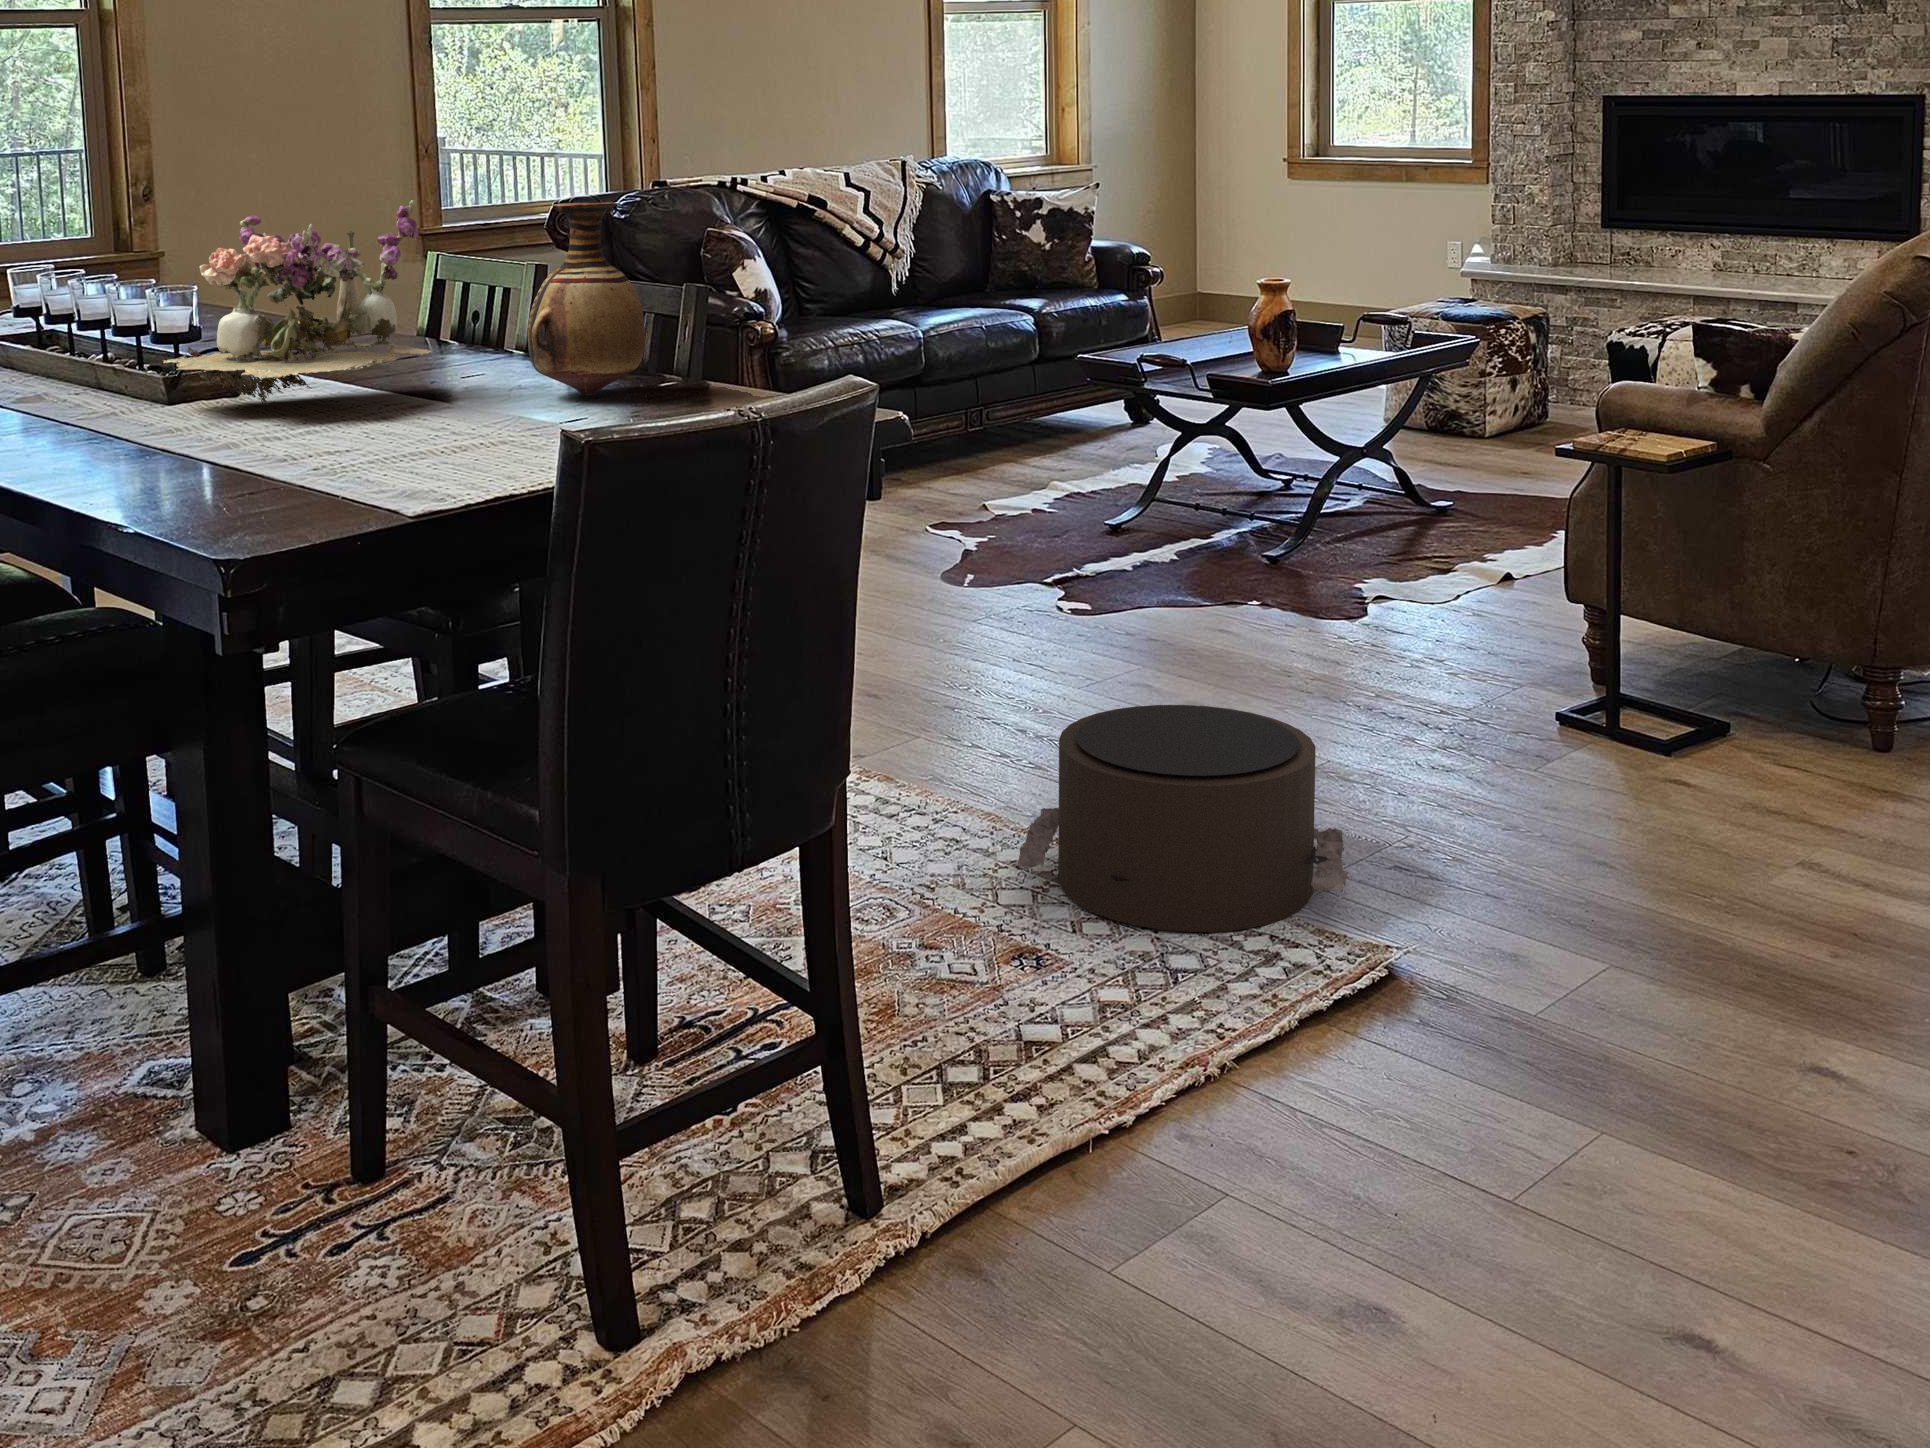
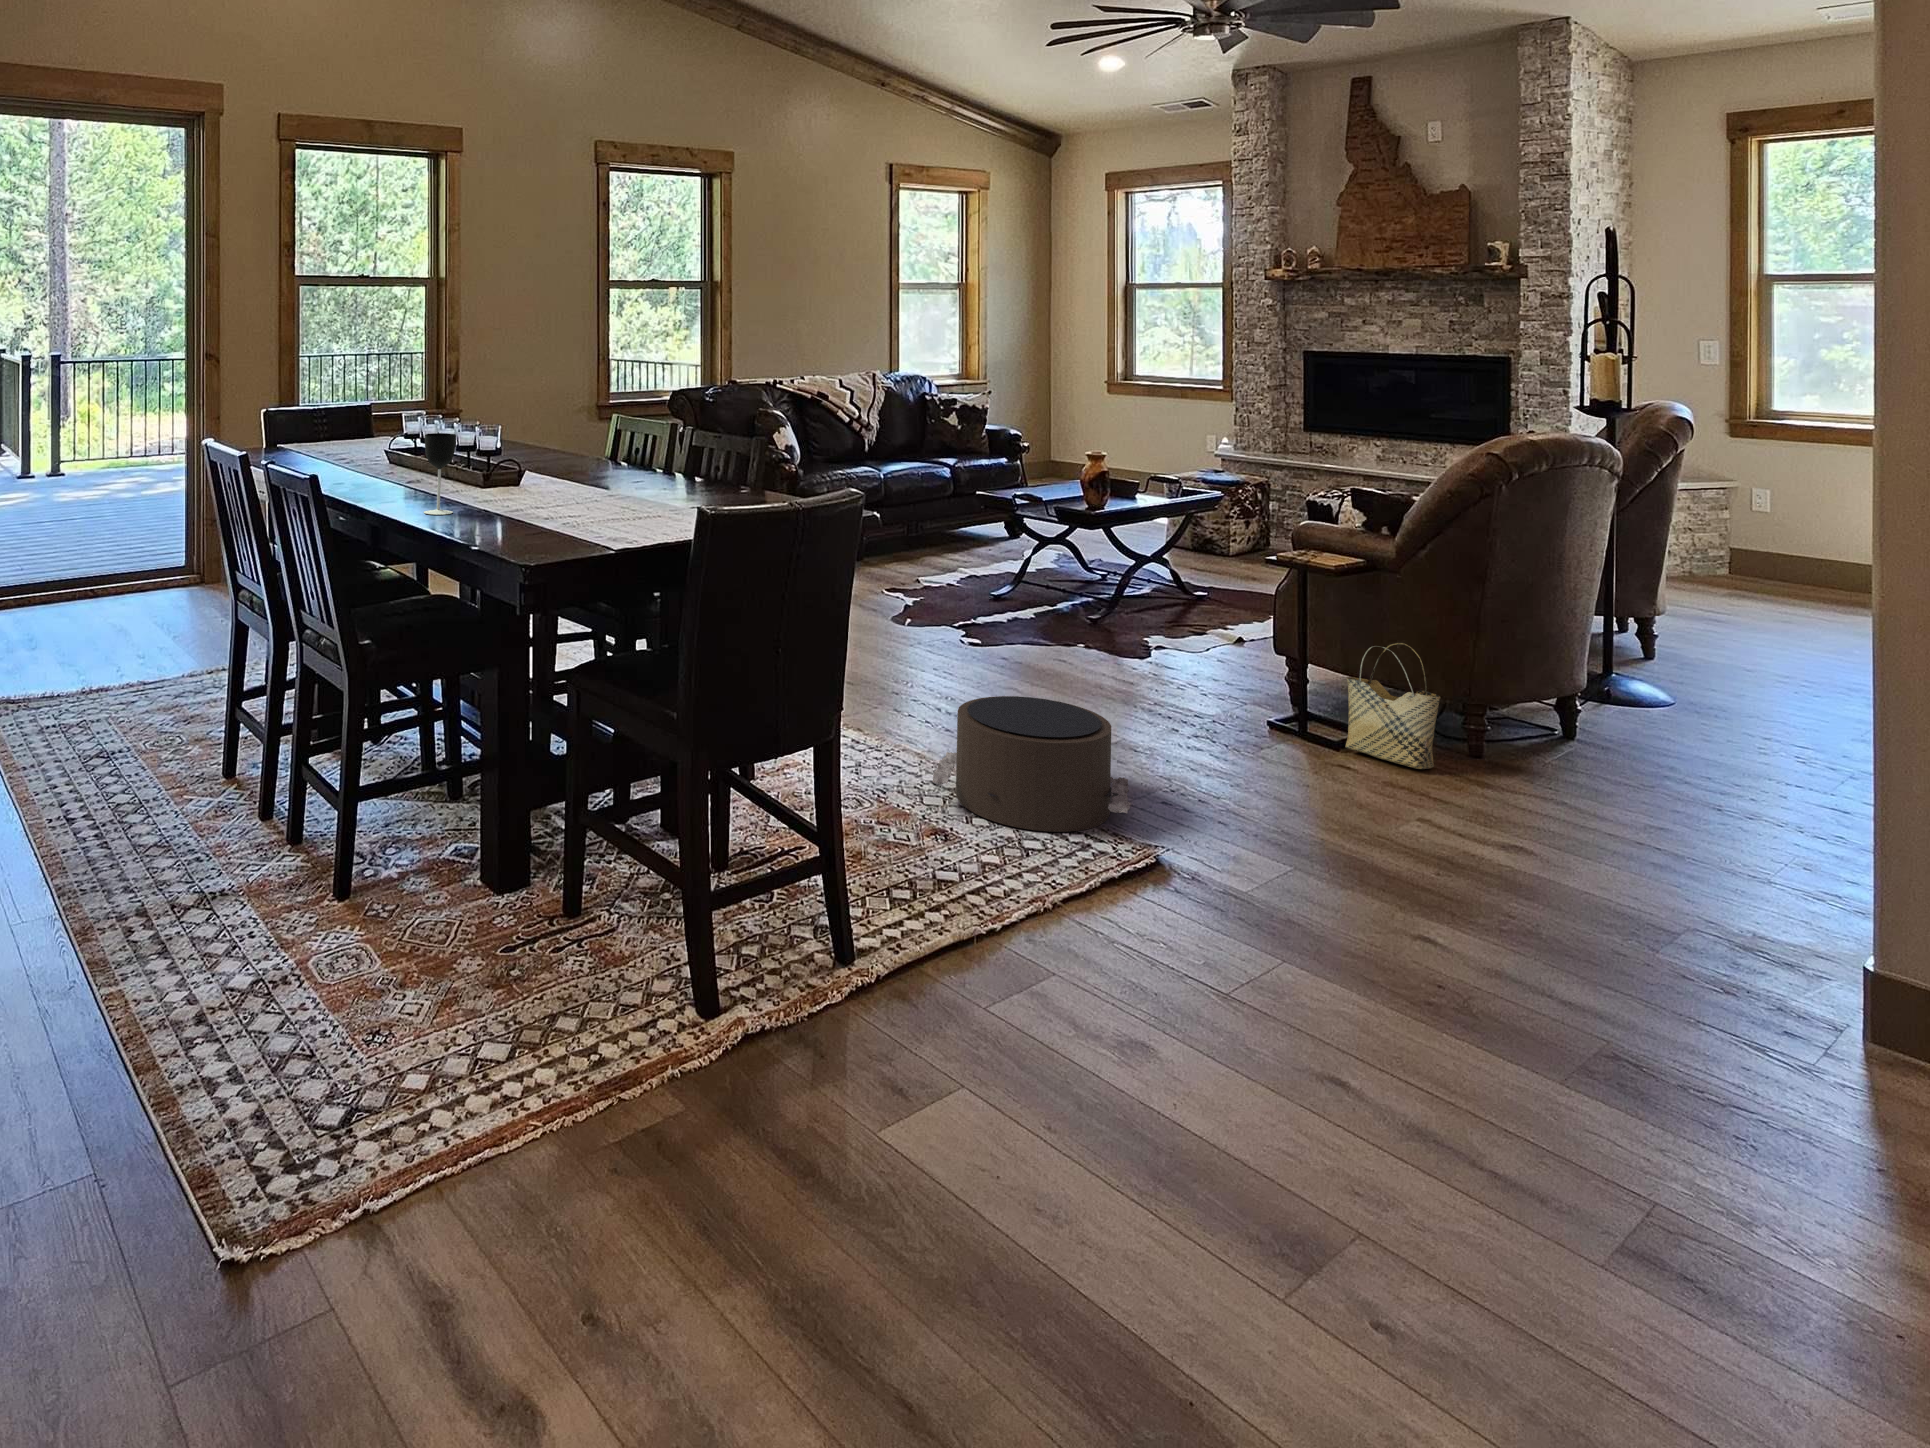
flower arrangement: present [163,200,432,404] -> none [479,387,618,492]
vase: present [528,202,645,395] -> none [669,391,731,496]
wine glass: none [33,304,102,461] -> present [424,433,456,515]
woven basket: none [1679,569,1826,768] -> present [1346,643,1441,769]

